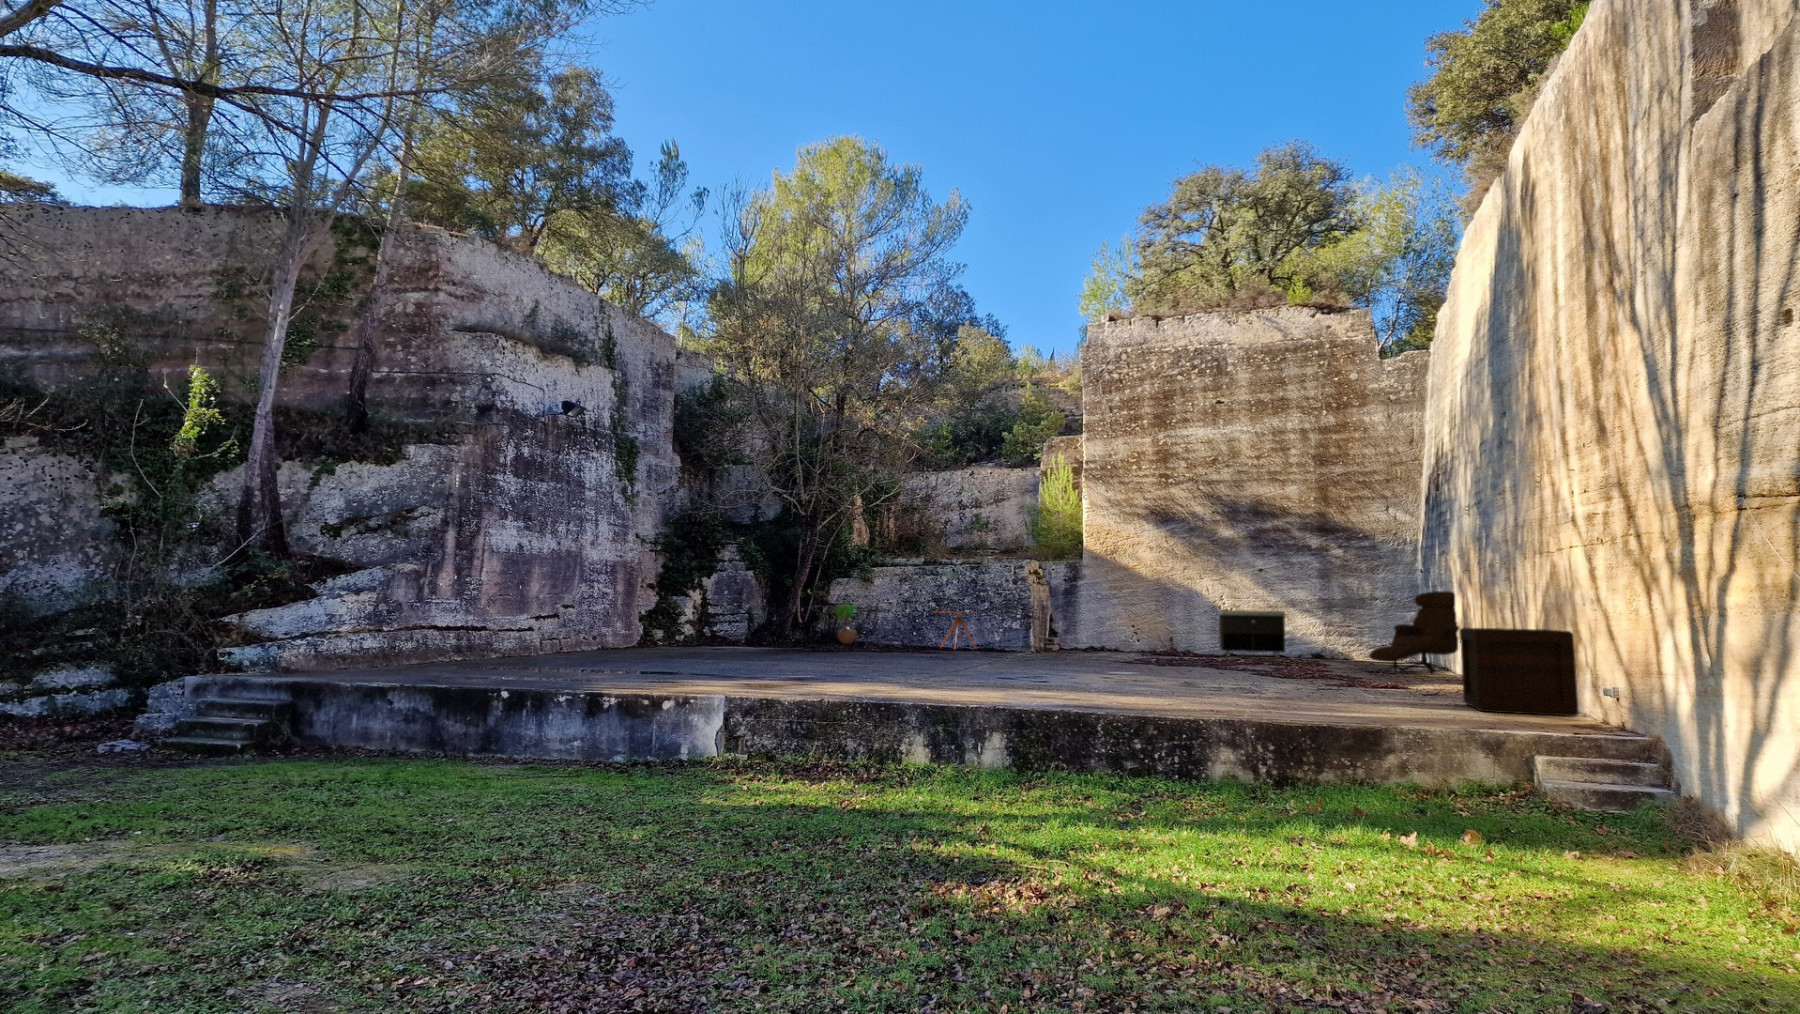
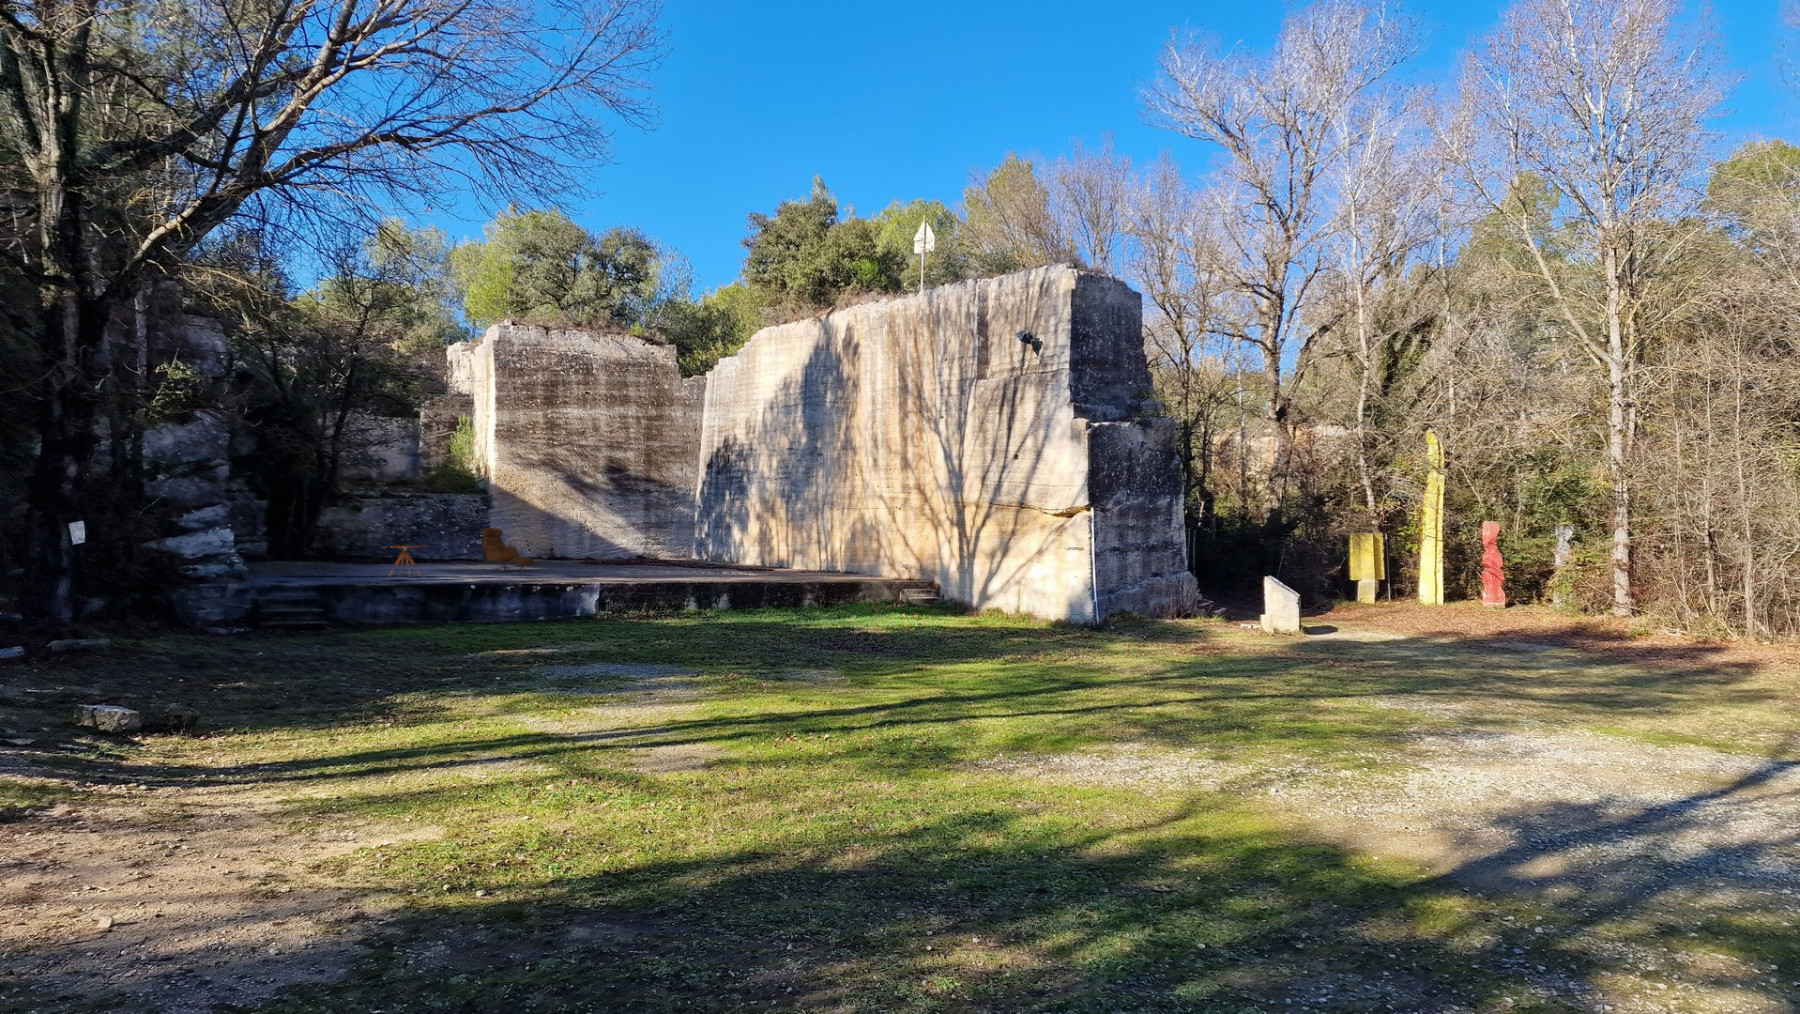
lounge chair: present [1369,591,1461,674] -> present [483,528,534,572]
potted tree: present [833,603,857,644] -> none [276,539,302,580]
storage bench: present [1219,610,1285,657] -> none [588,537,634,568]
wooden crate: present [1460,628,1579,716] -> none [820,537,864,569]

